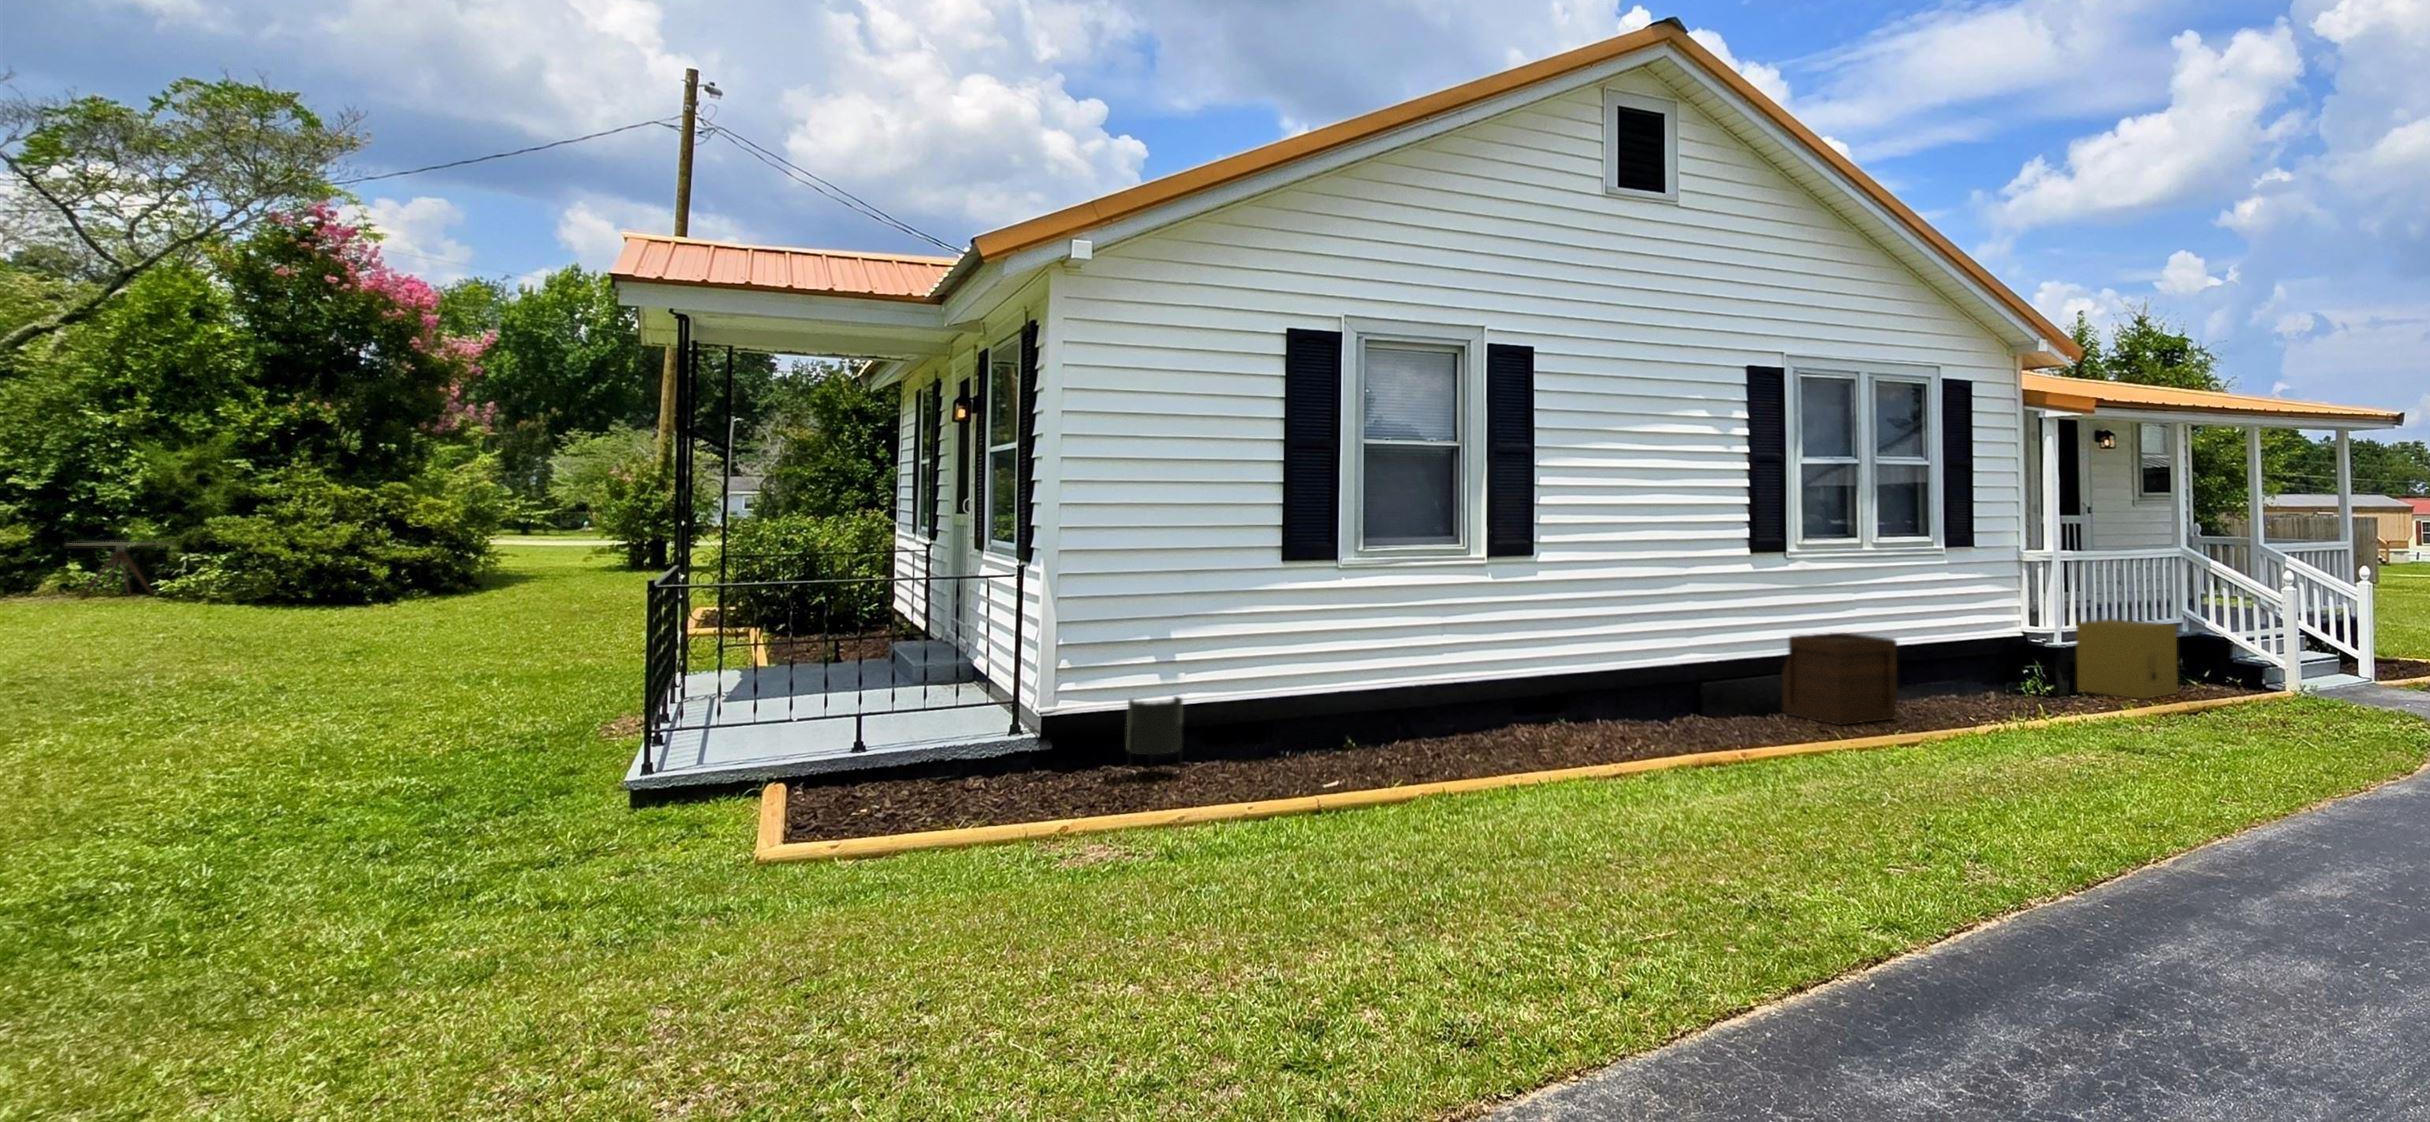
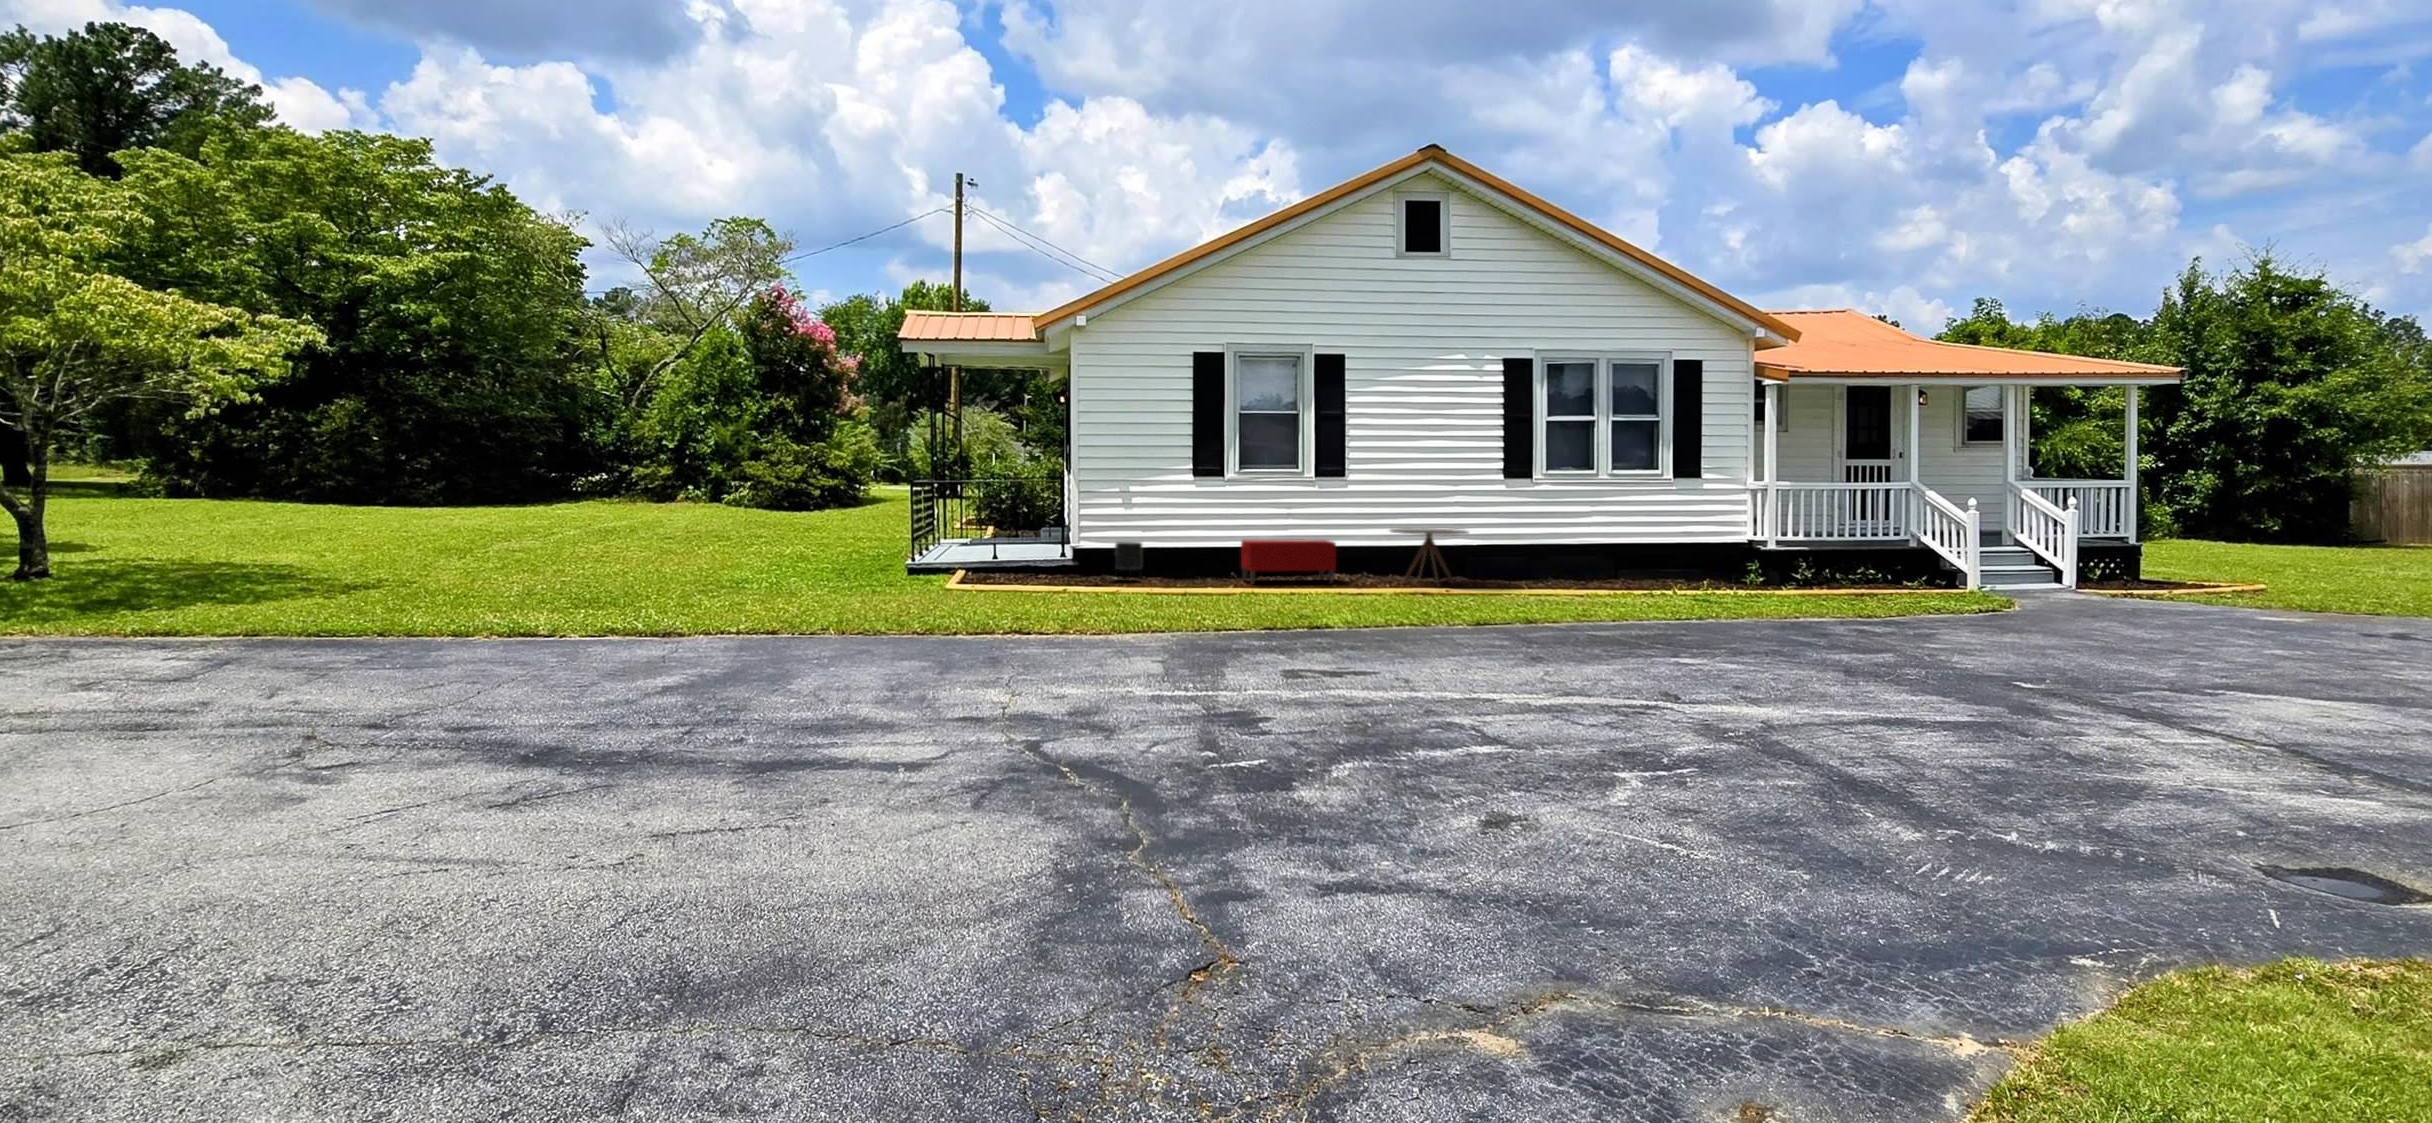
round table: present [71,542,173,597] -> present [1390,528,1468,586]
cardboard box: present [2076,619,2178,699] -> none [1787,532,1865,586]
wooden crate: present [1782,632,1897,725] -> none [1530,530,1601,585]
bench: none [1358,669,1532,766] -> present [1241,539,1336,584]

